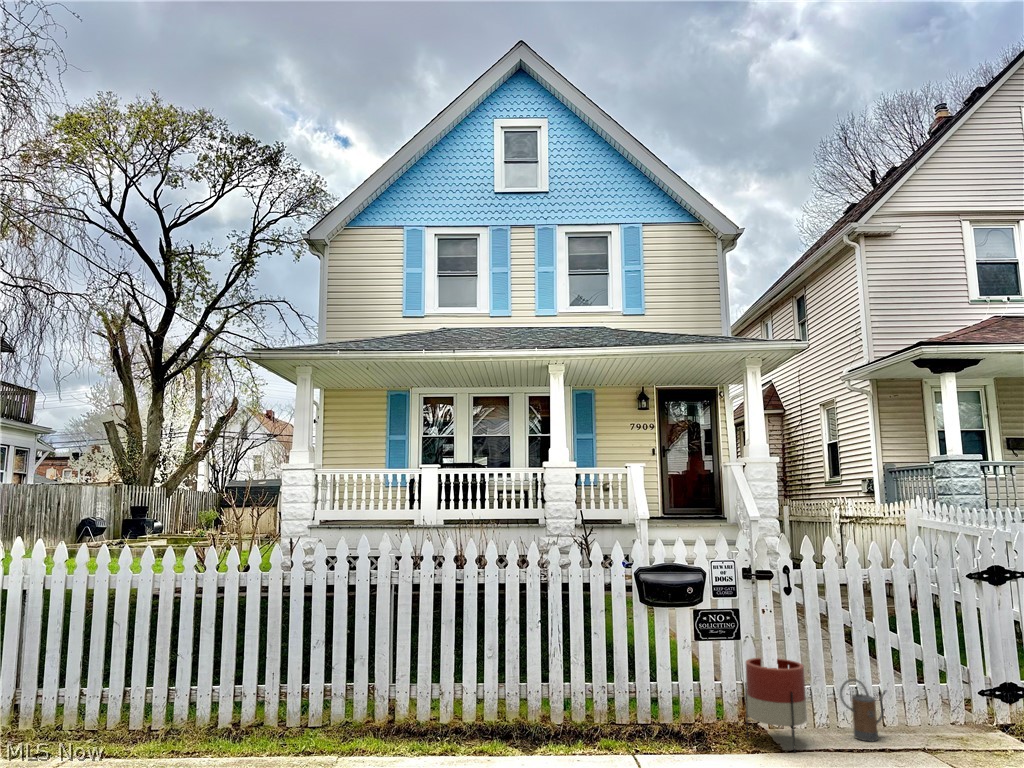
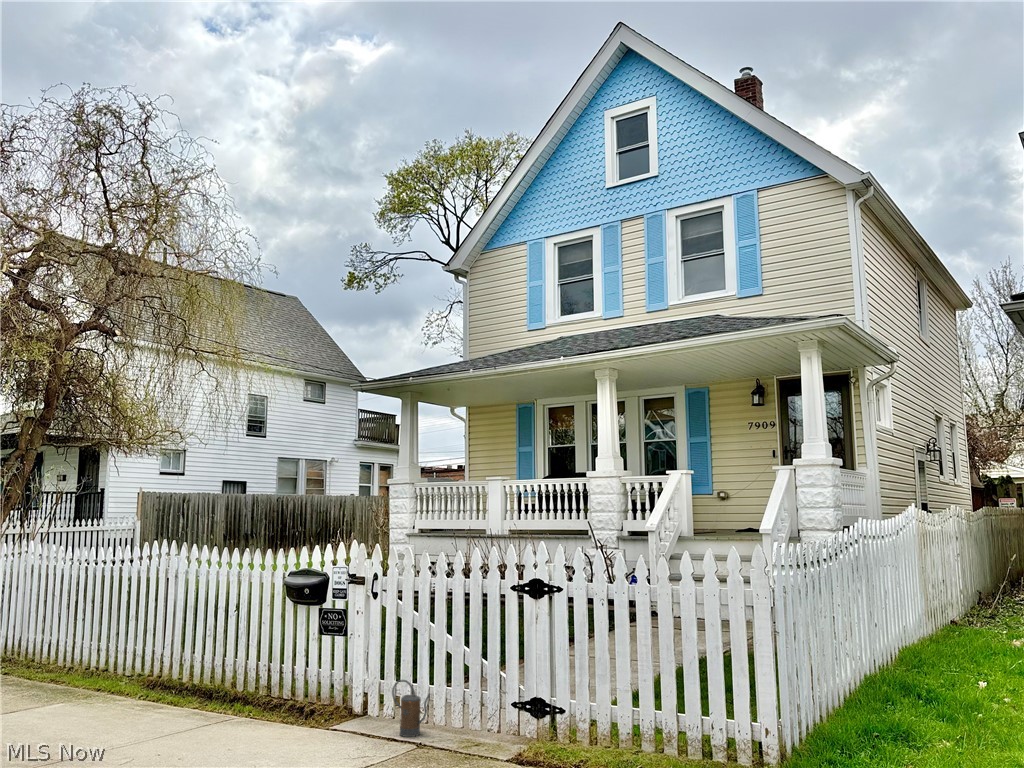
planter: present [745,658,807,752] -> none [320,653,370,732]

